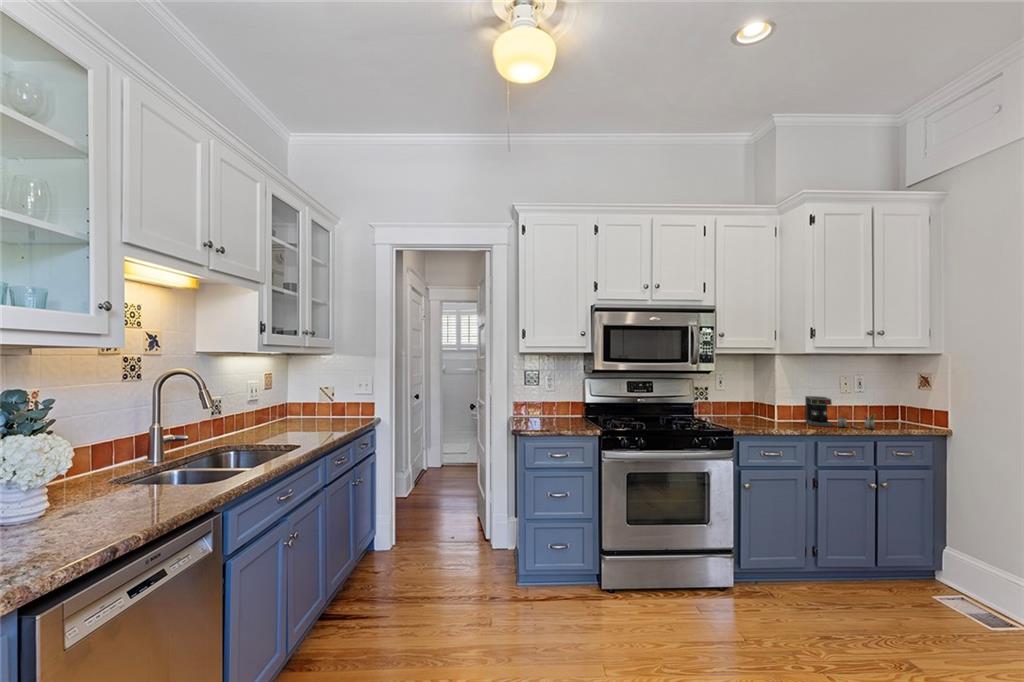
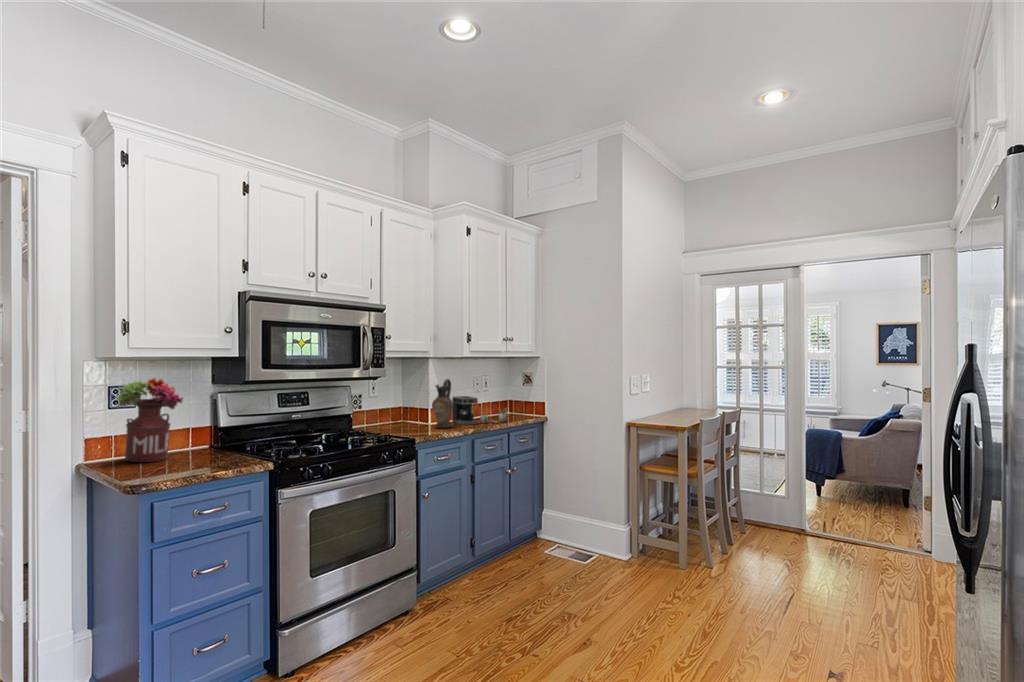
flower arrangement: none [520,365,556,419] -> present [117,378,183,462]
ceramic pitcher: none [771,377,796,426] -> present [432,379,452,428]

